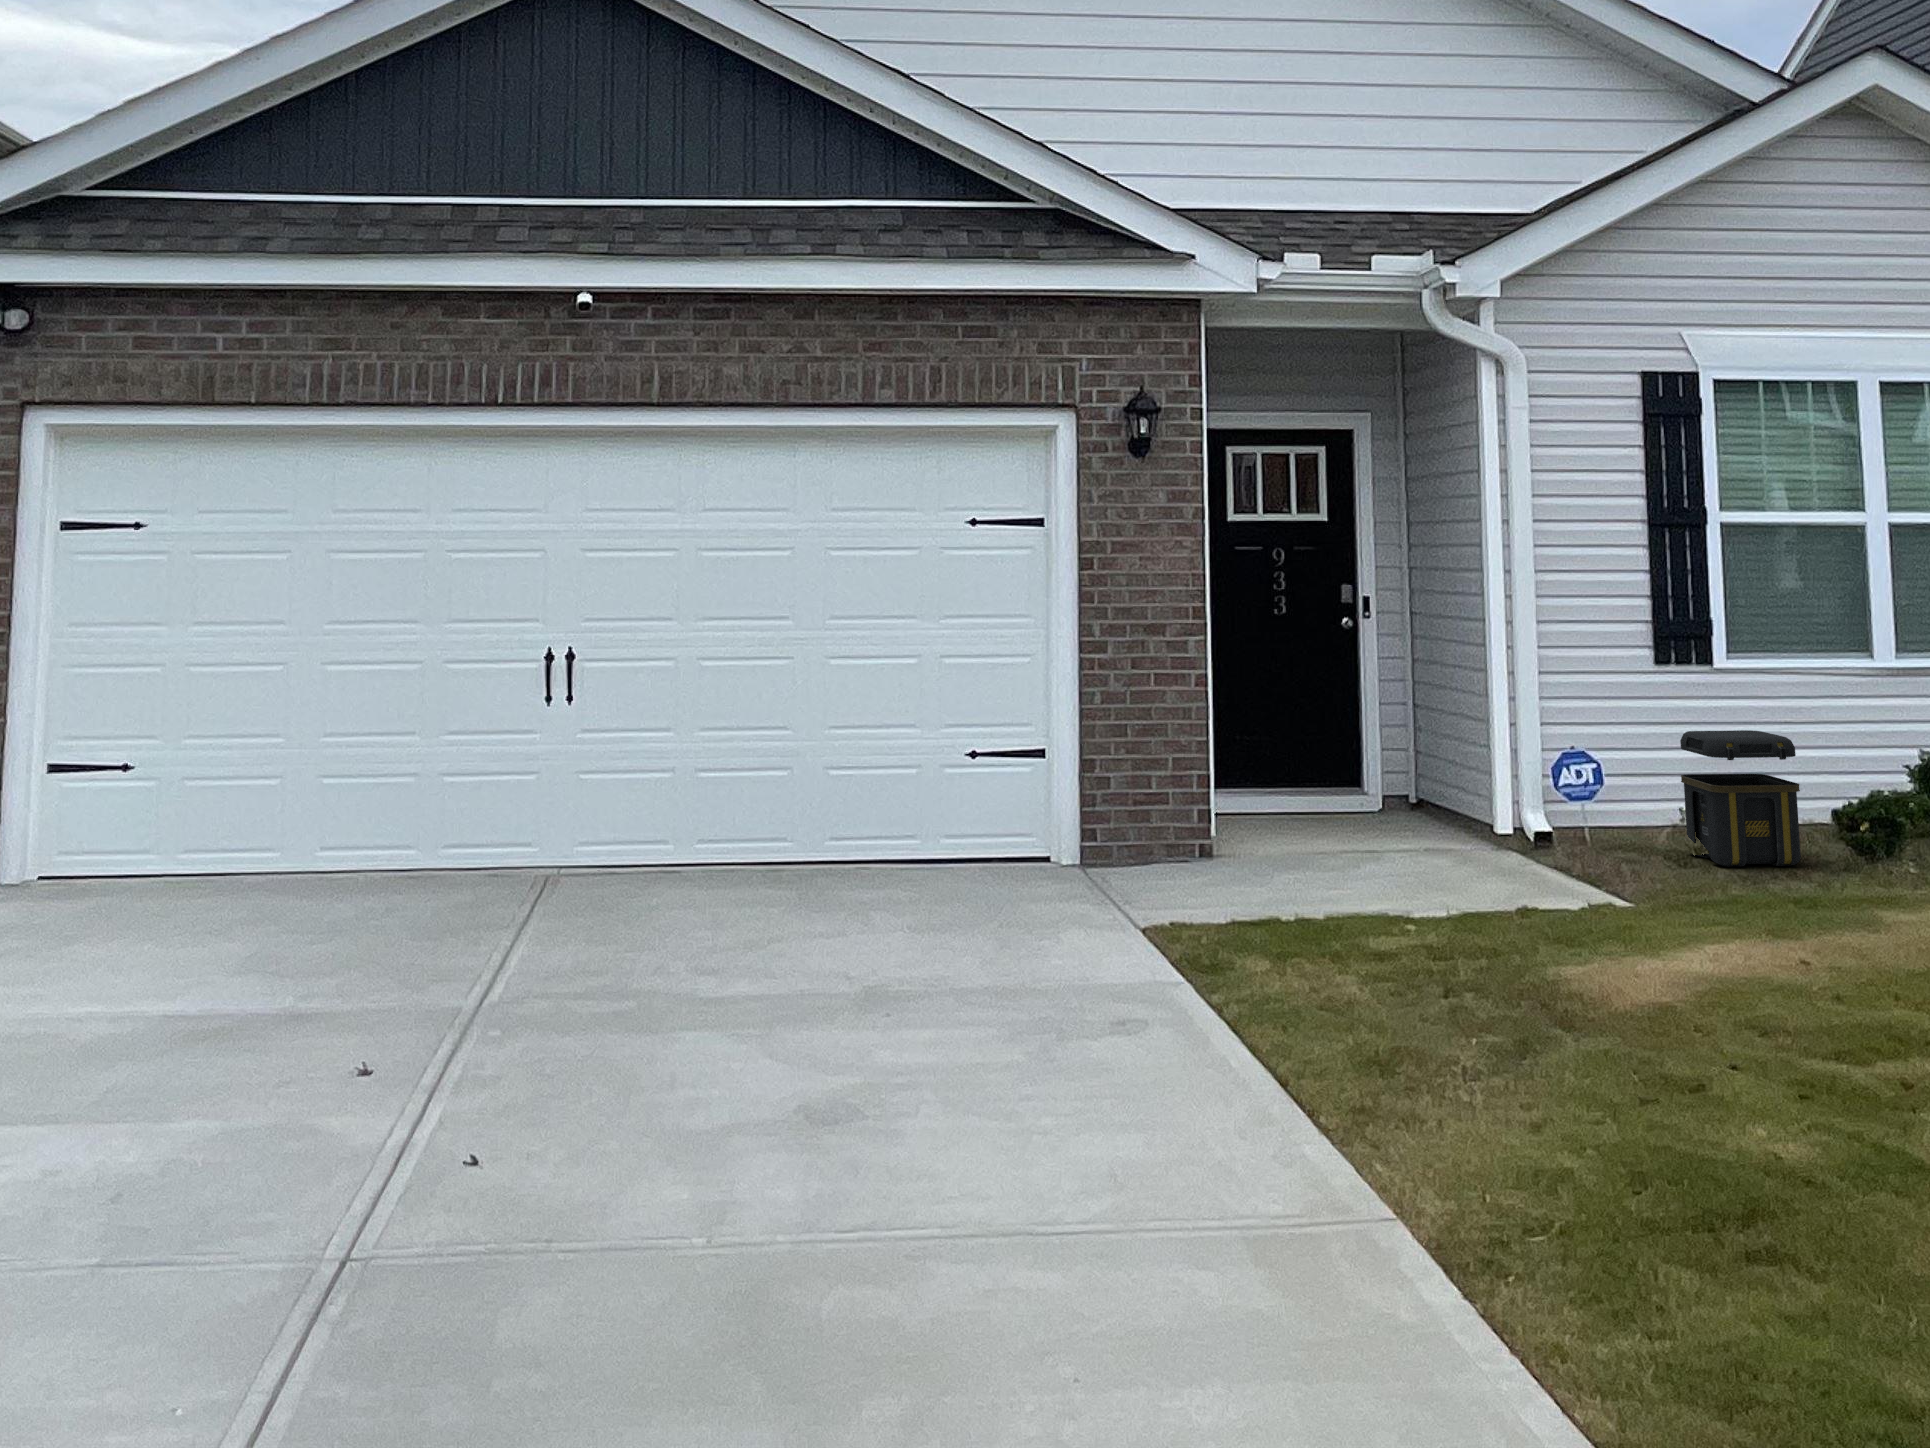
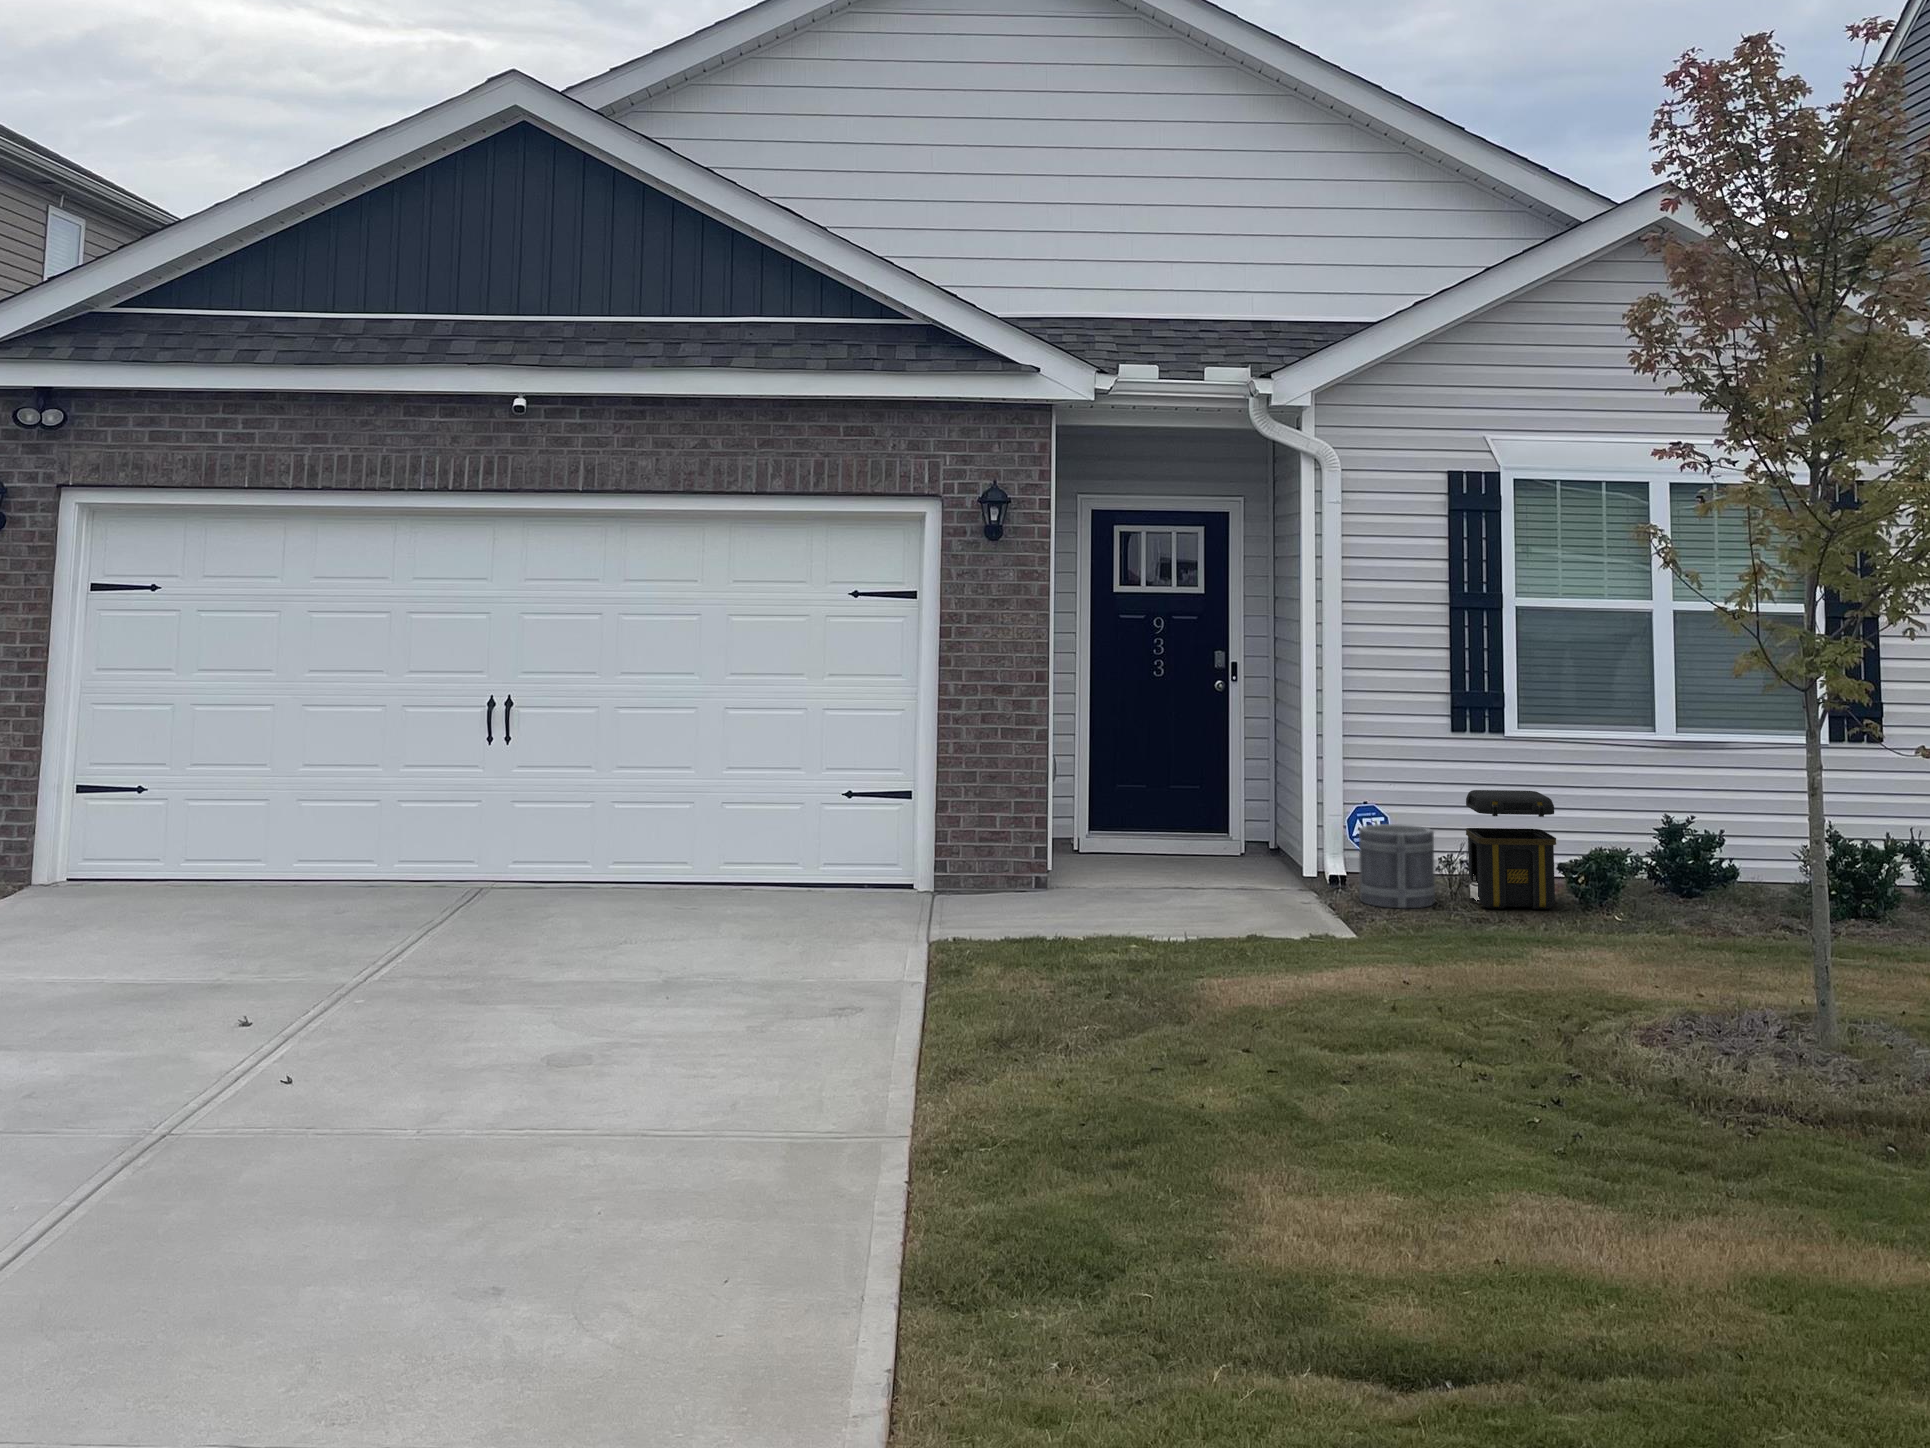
bucket: none [1567,773,1659,870] -> present [1359,824,1435,908]

